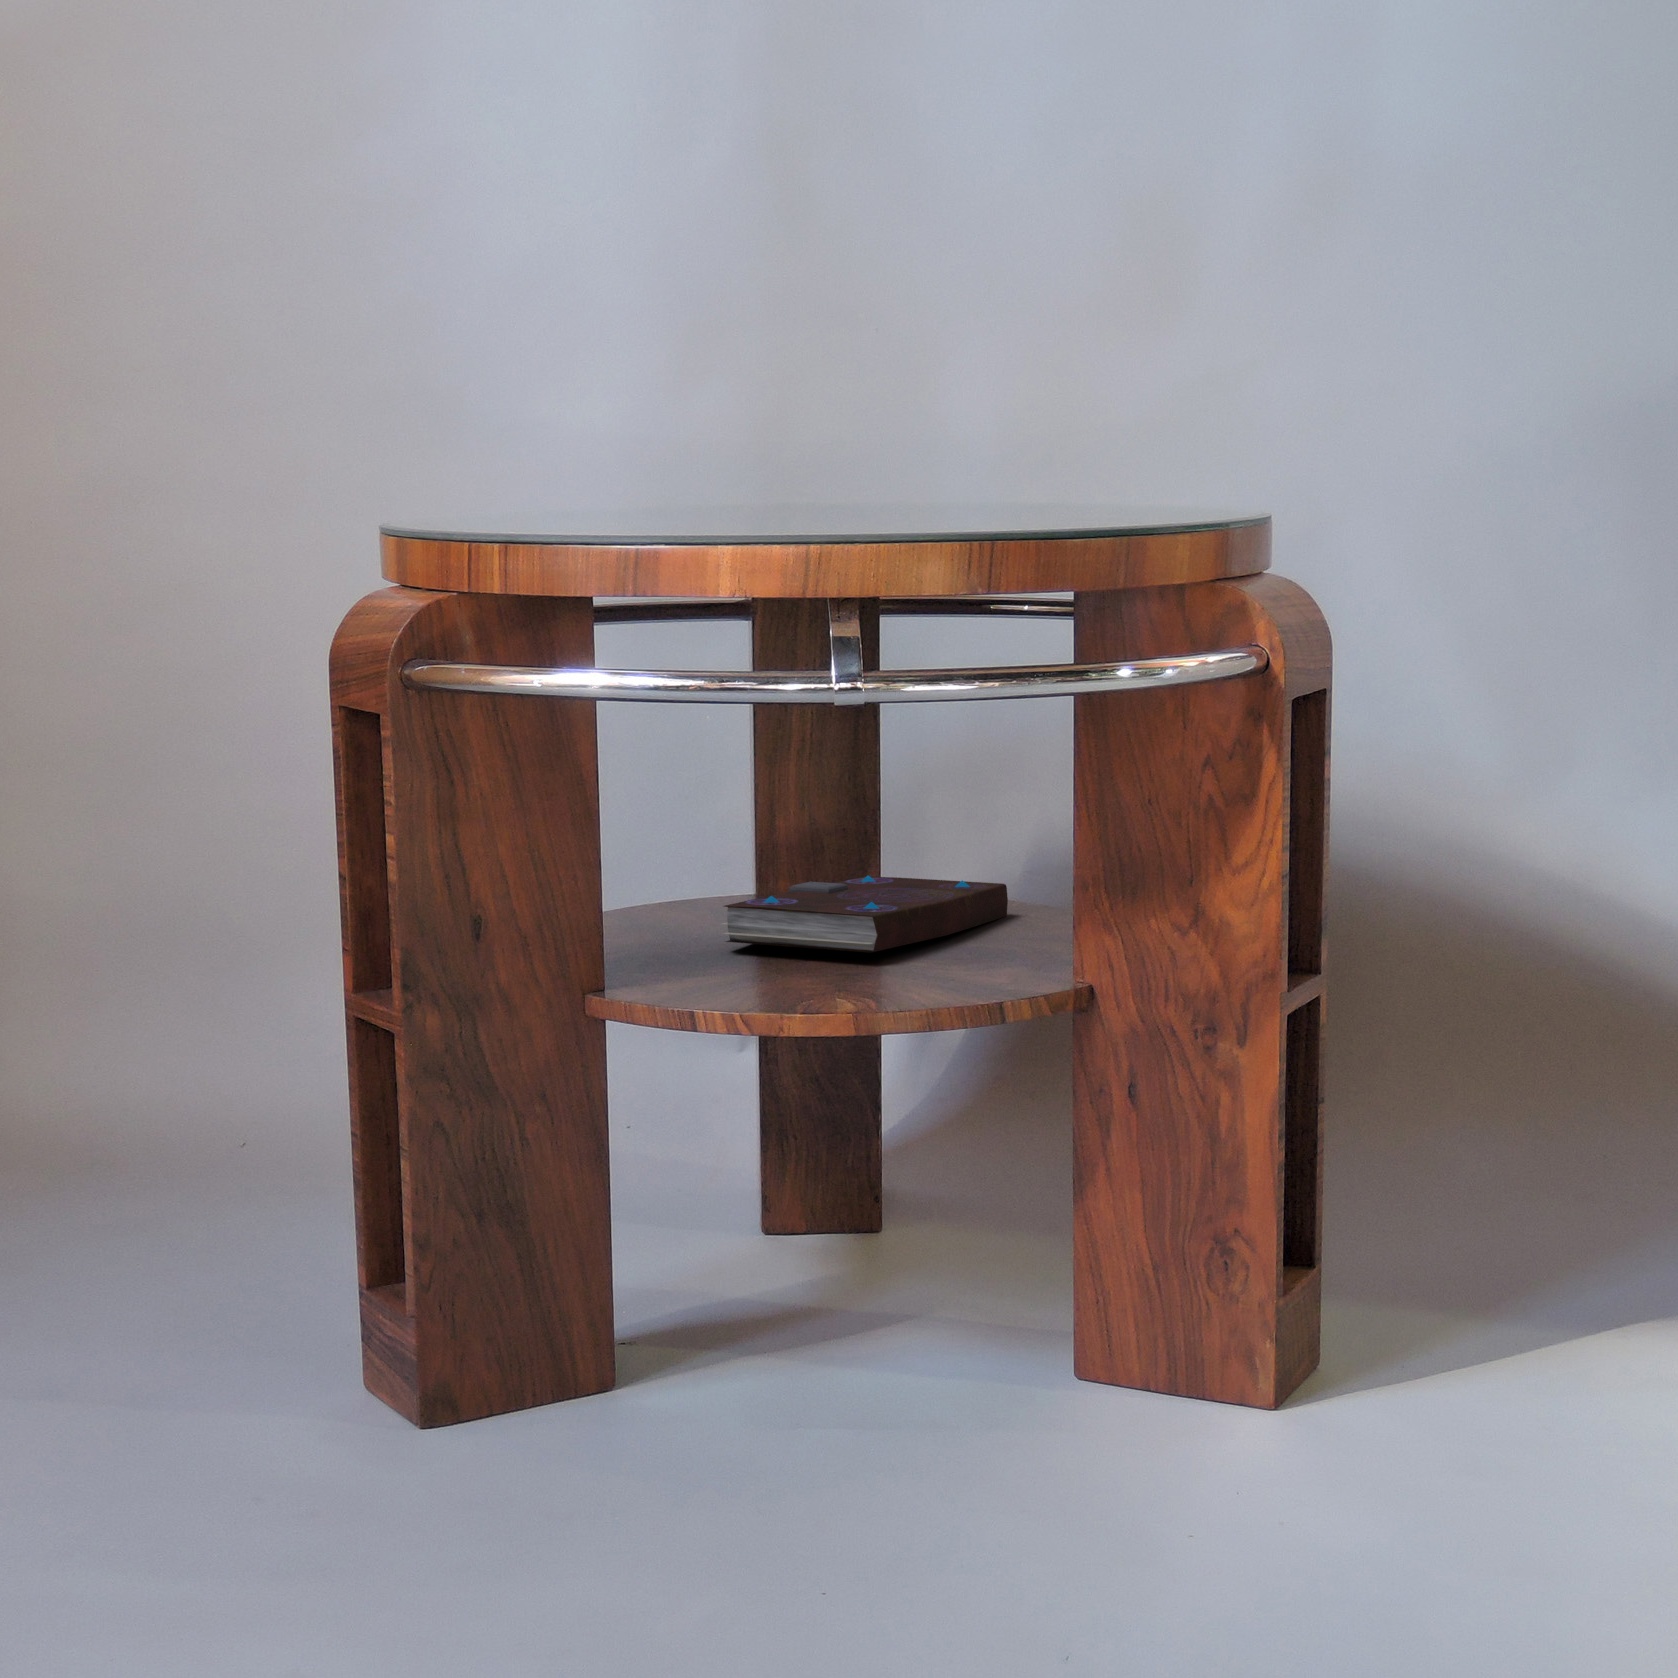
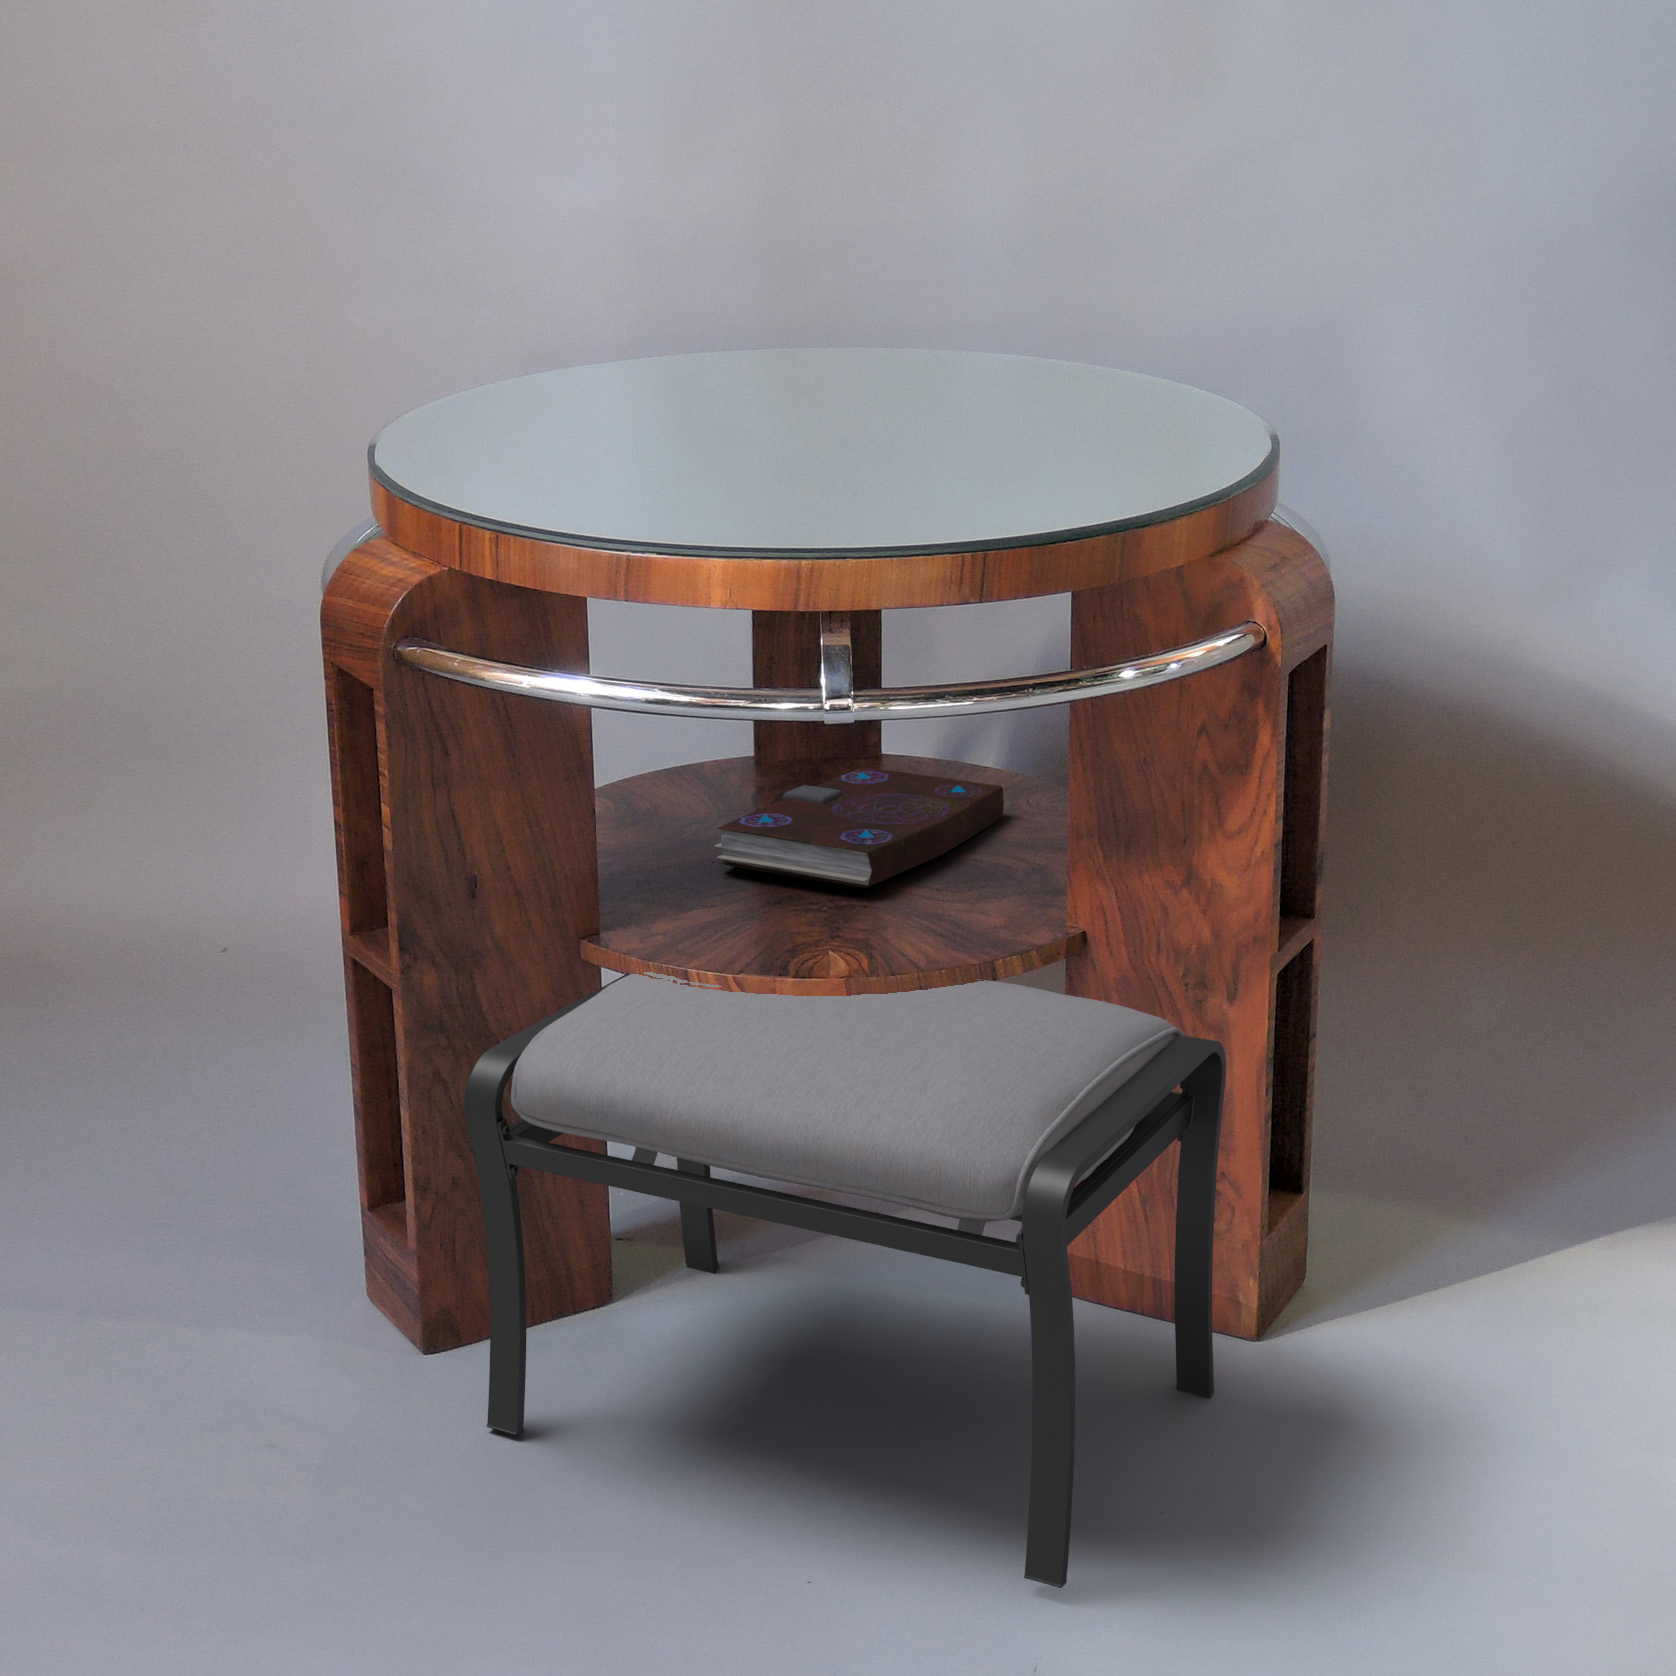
ottoman: none [464,1004,1238,1607] -> present [464,971,1226,1588]

